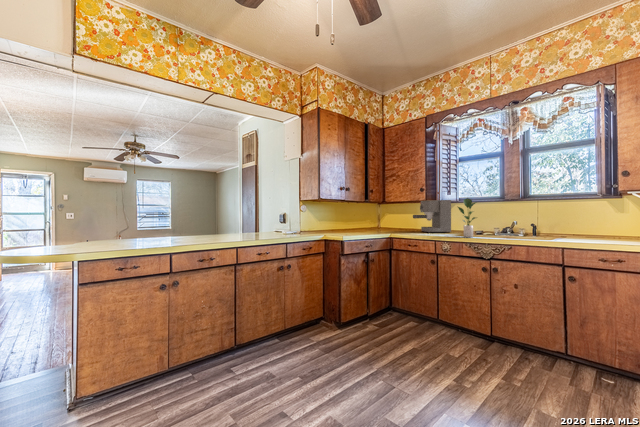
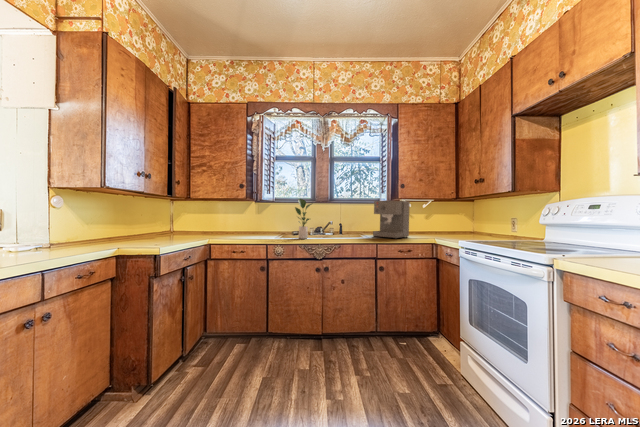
coffee maker: present [413,200,451,233] -> present [373,201,410,238]

